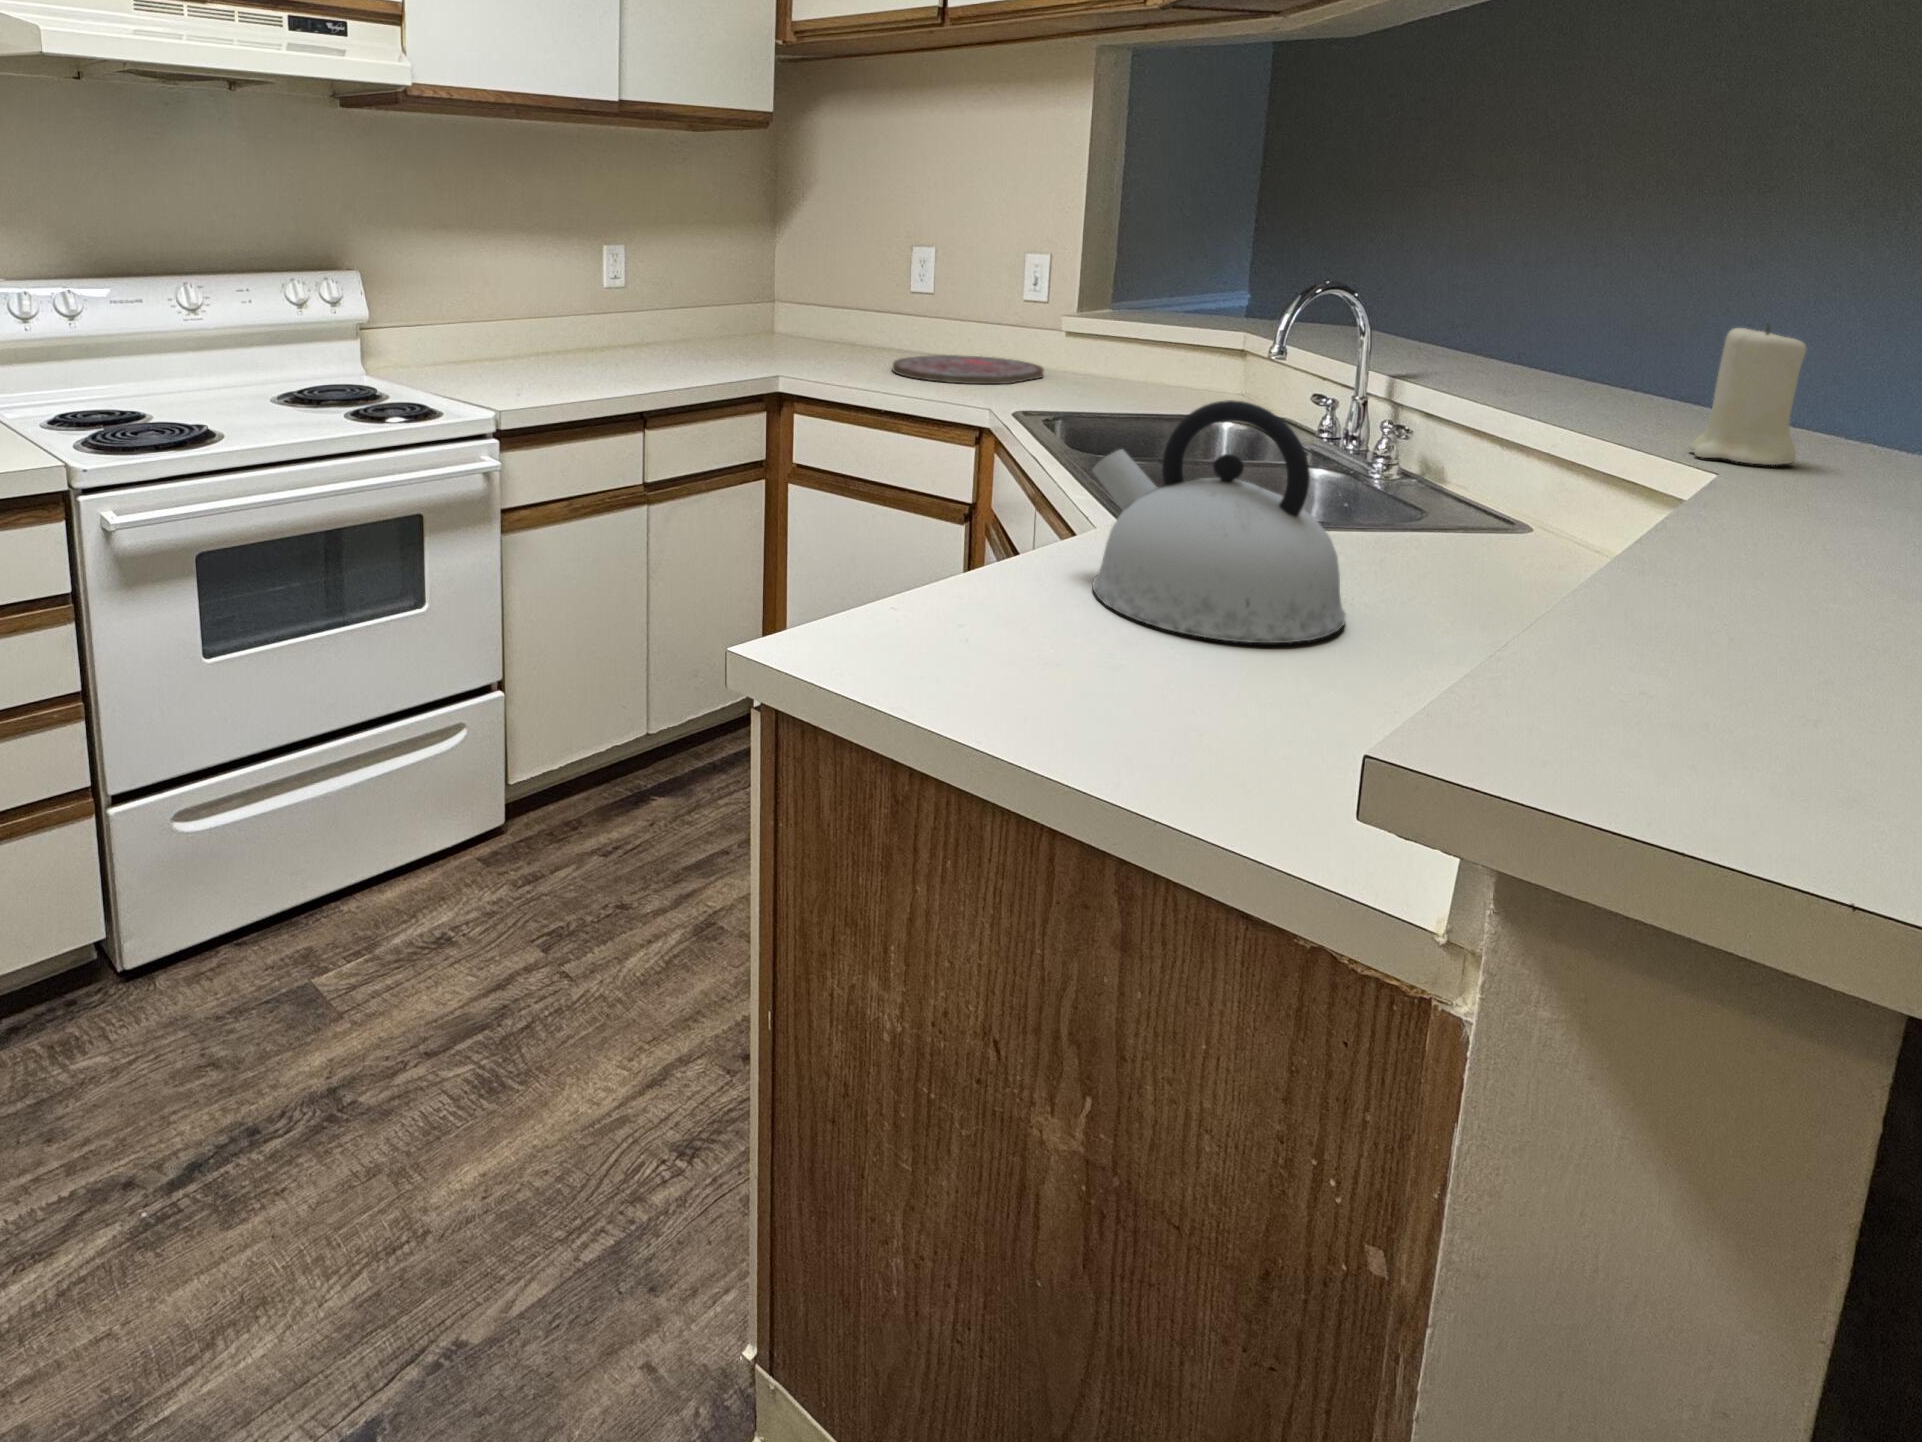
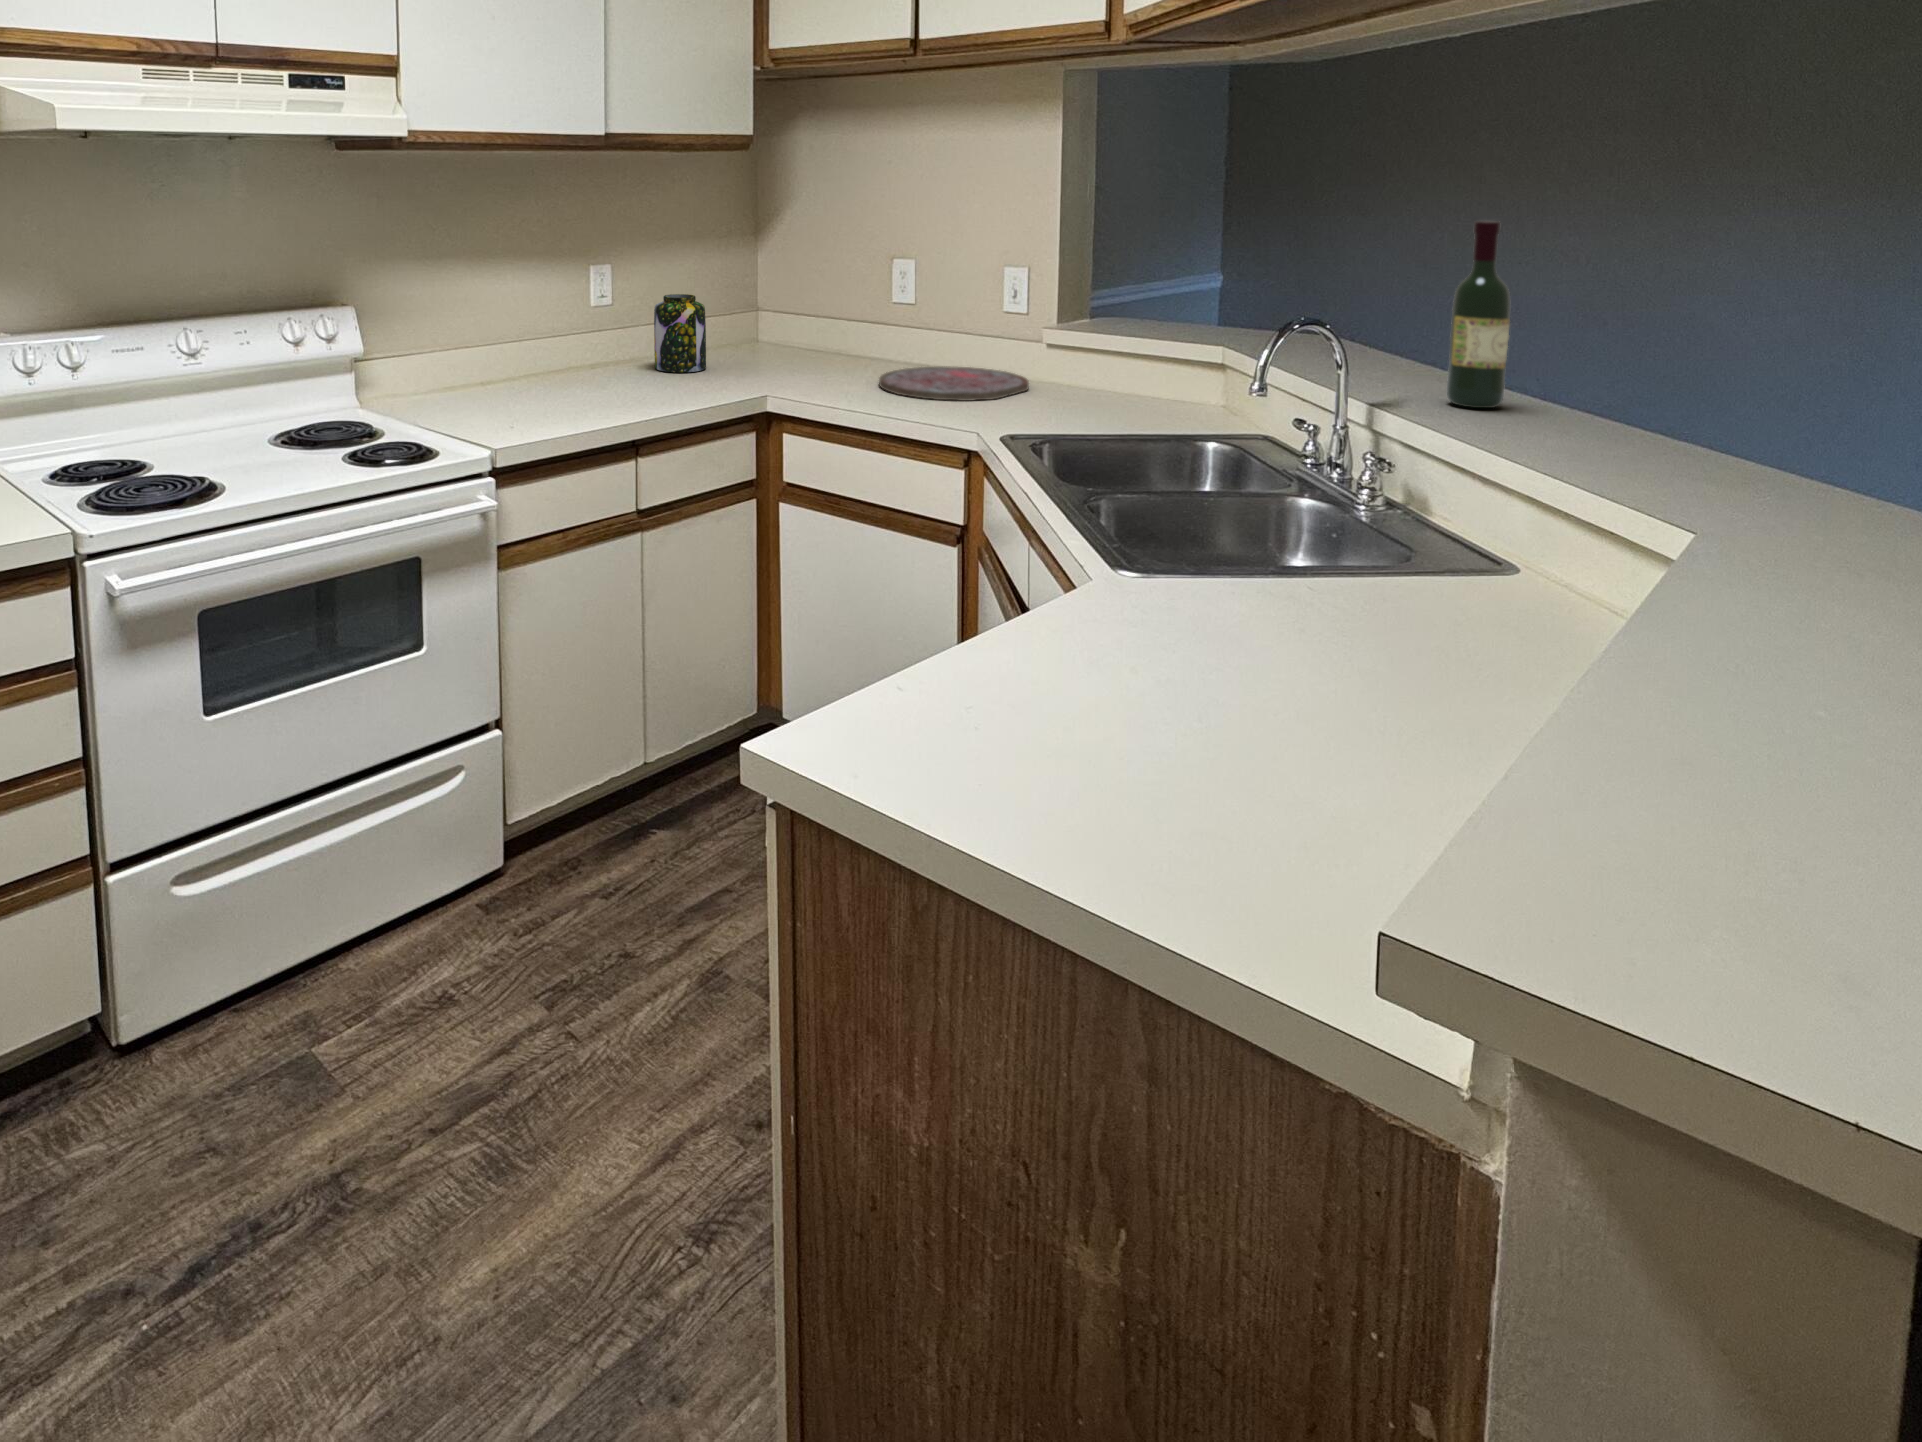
wine bottle: none [1471,189,1544,383] -> present [1447,221,1510,408]
jar: none [667,277,719,355] -> present [654,294,706,372]
candle: present [1689,324,1806,465] -> none [1659,377,1762,515]
kettle: present [1093,400,1345,643] -> none [1085,482,1338,727]

